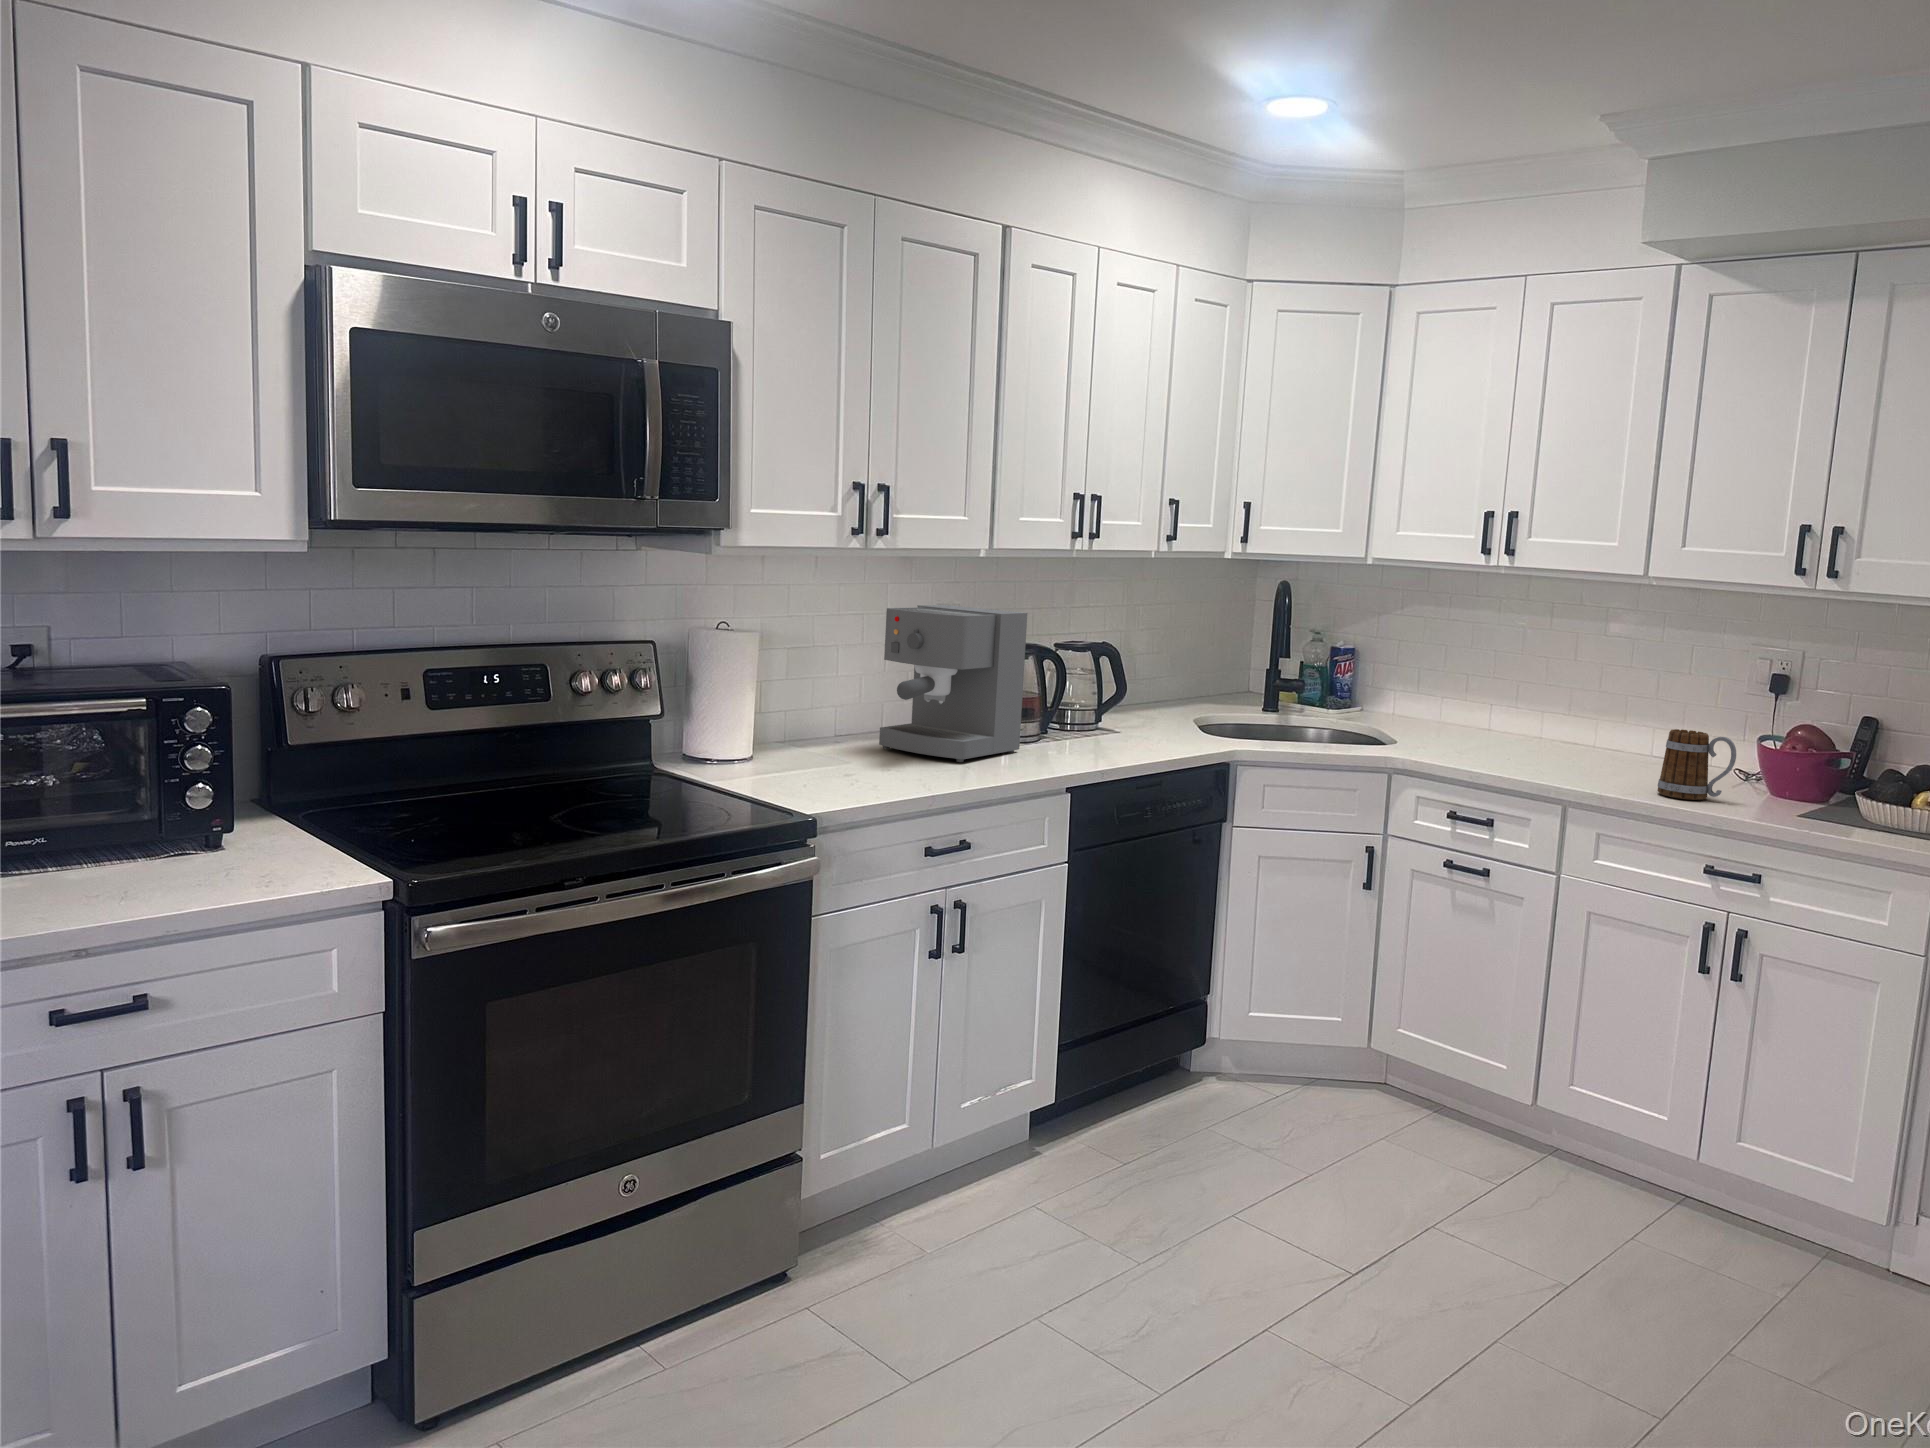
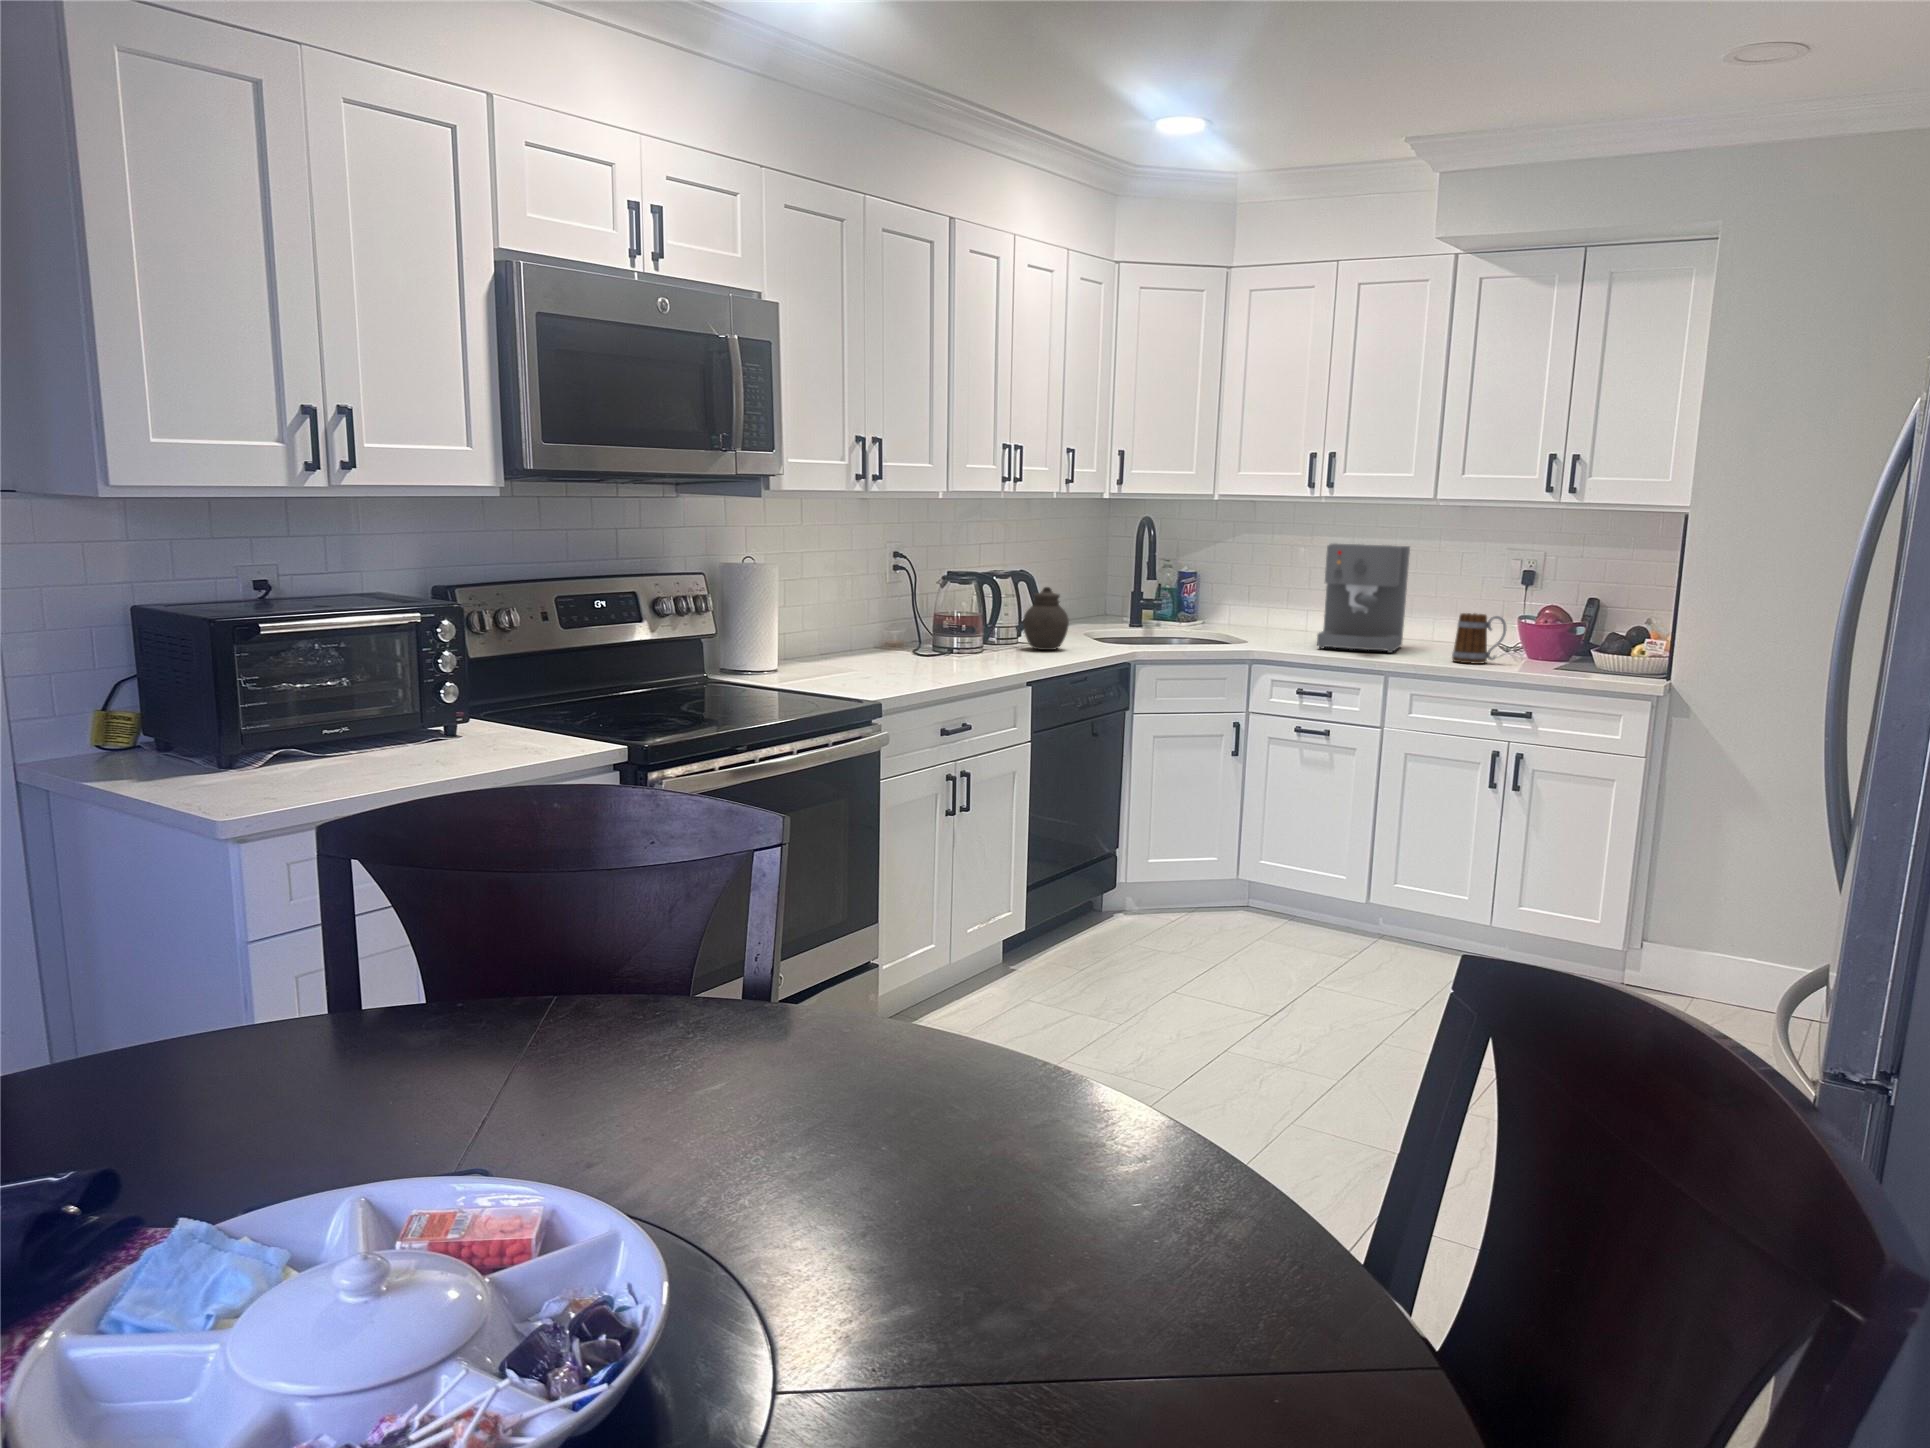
coffee maker: present [879,605,1027,762] -> present [1317,543,1410,653]
jar: none [1095,666,1152,744] -> present [1023,587,1069,650]

